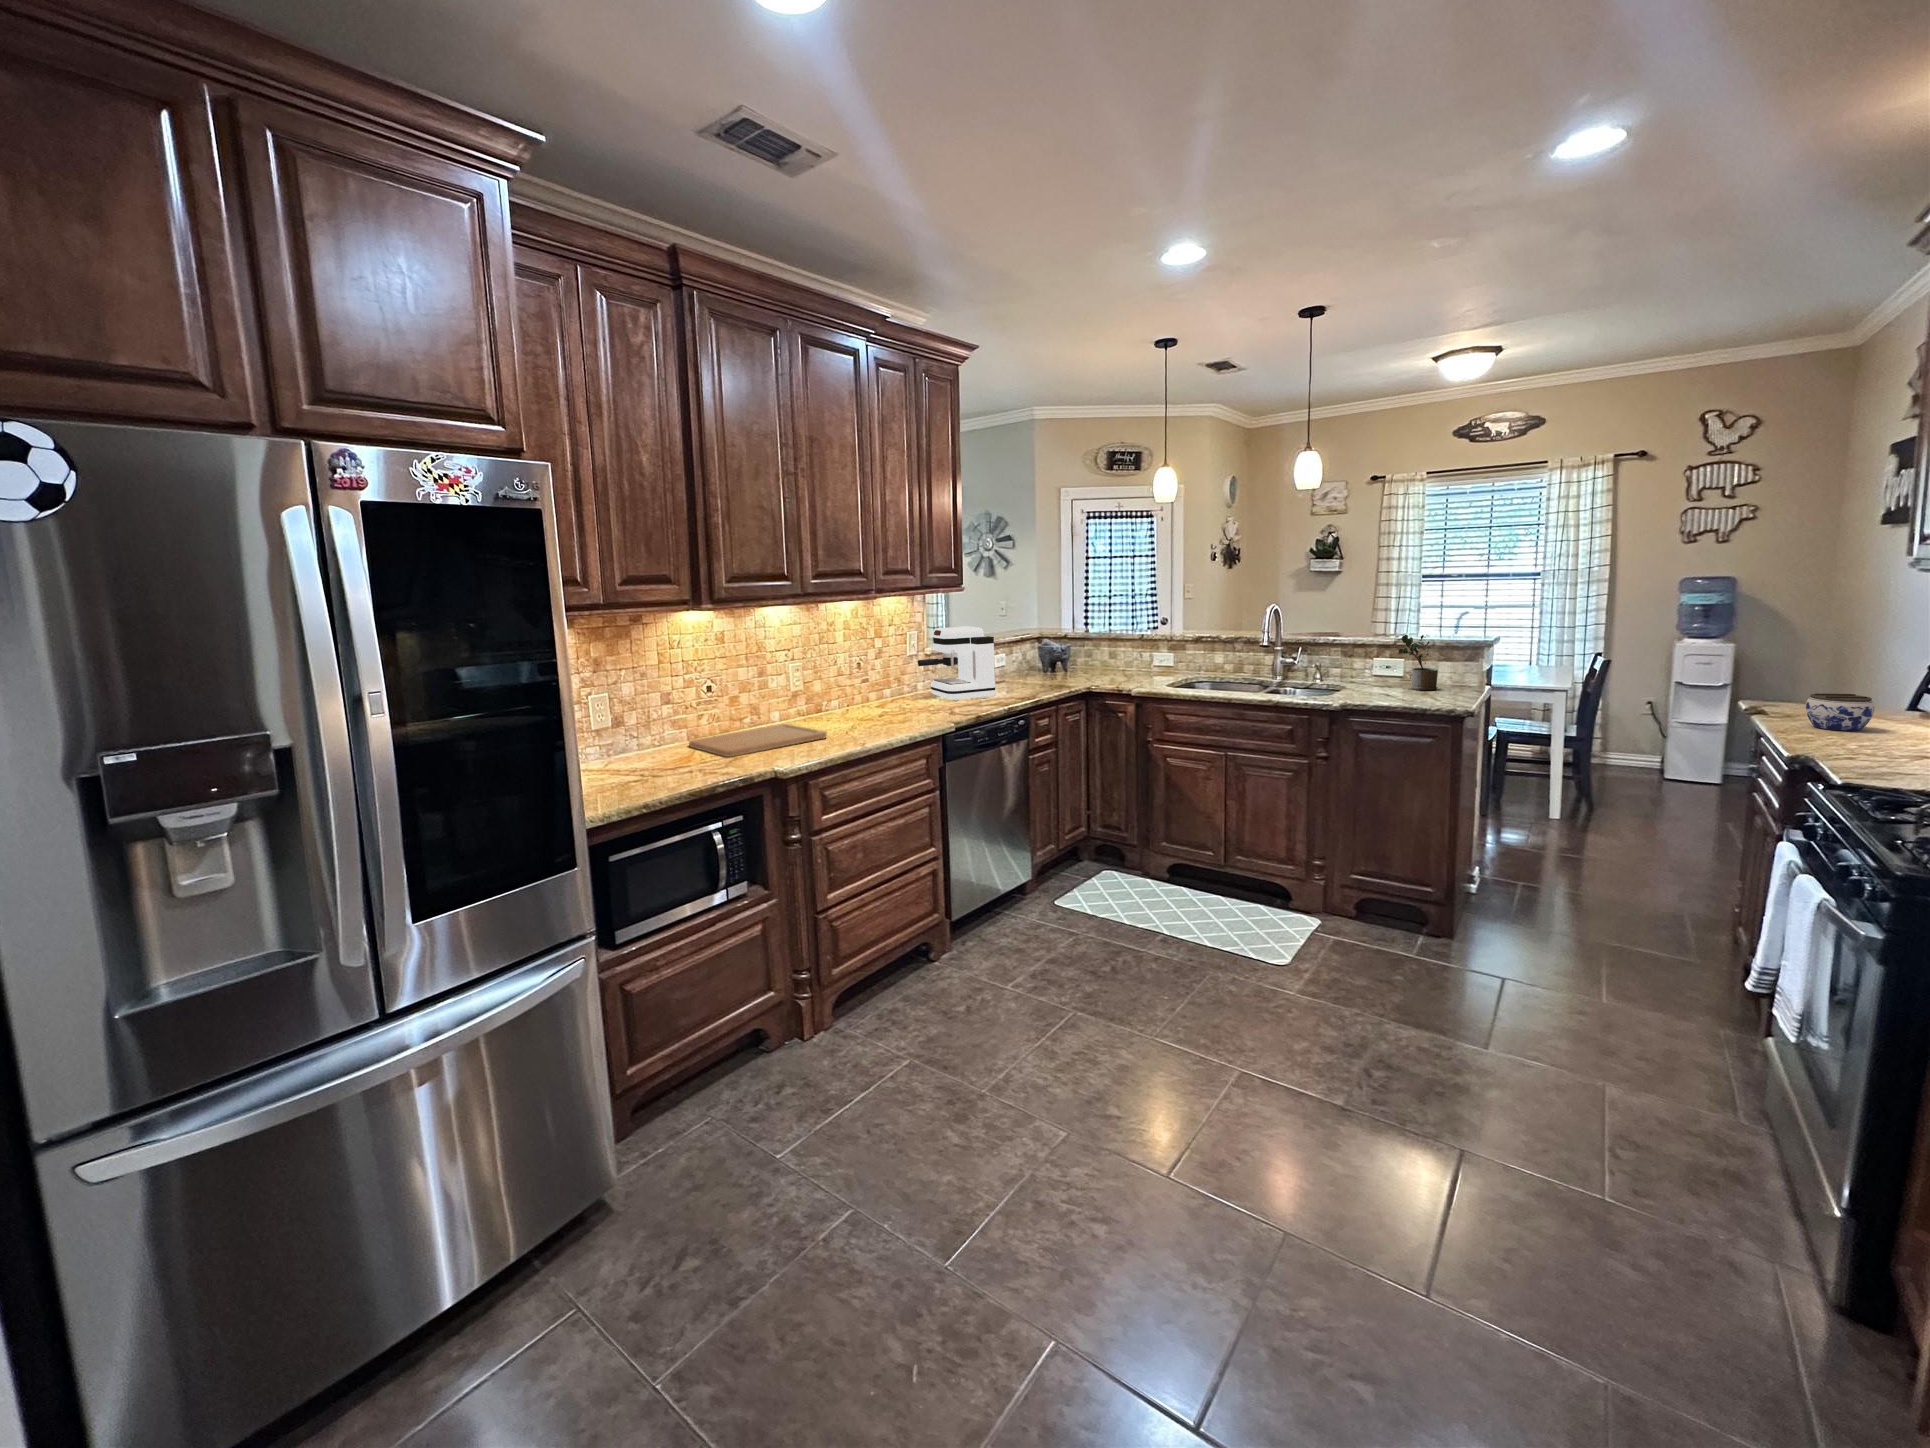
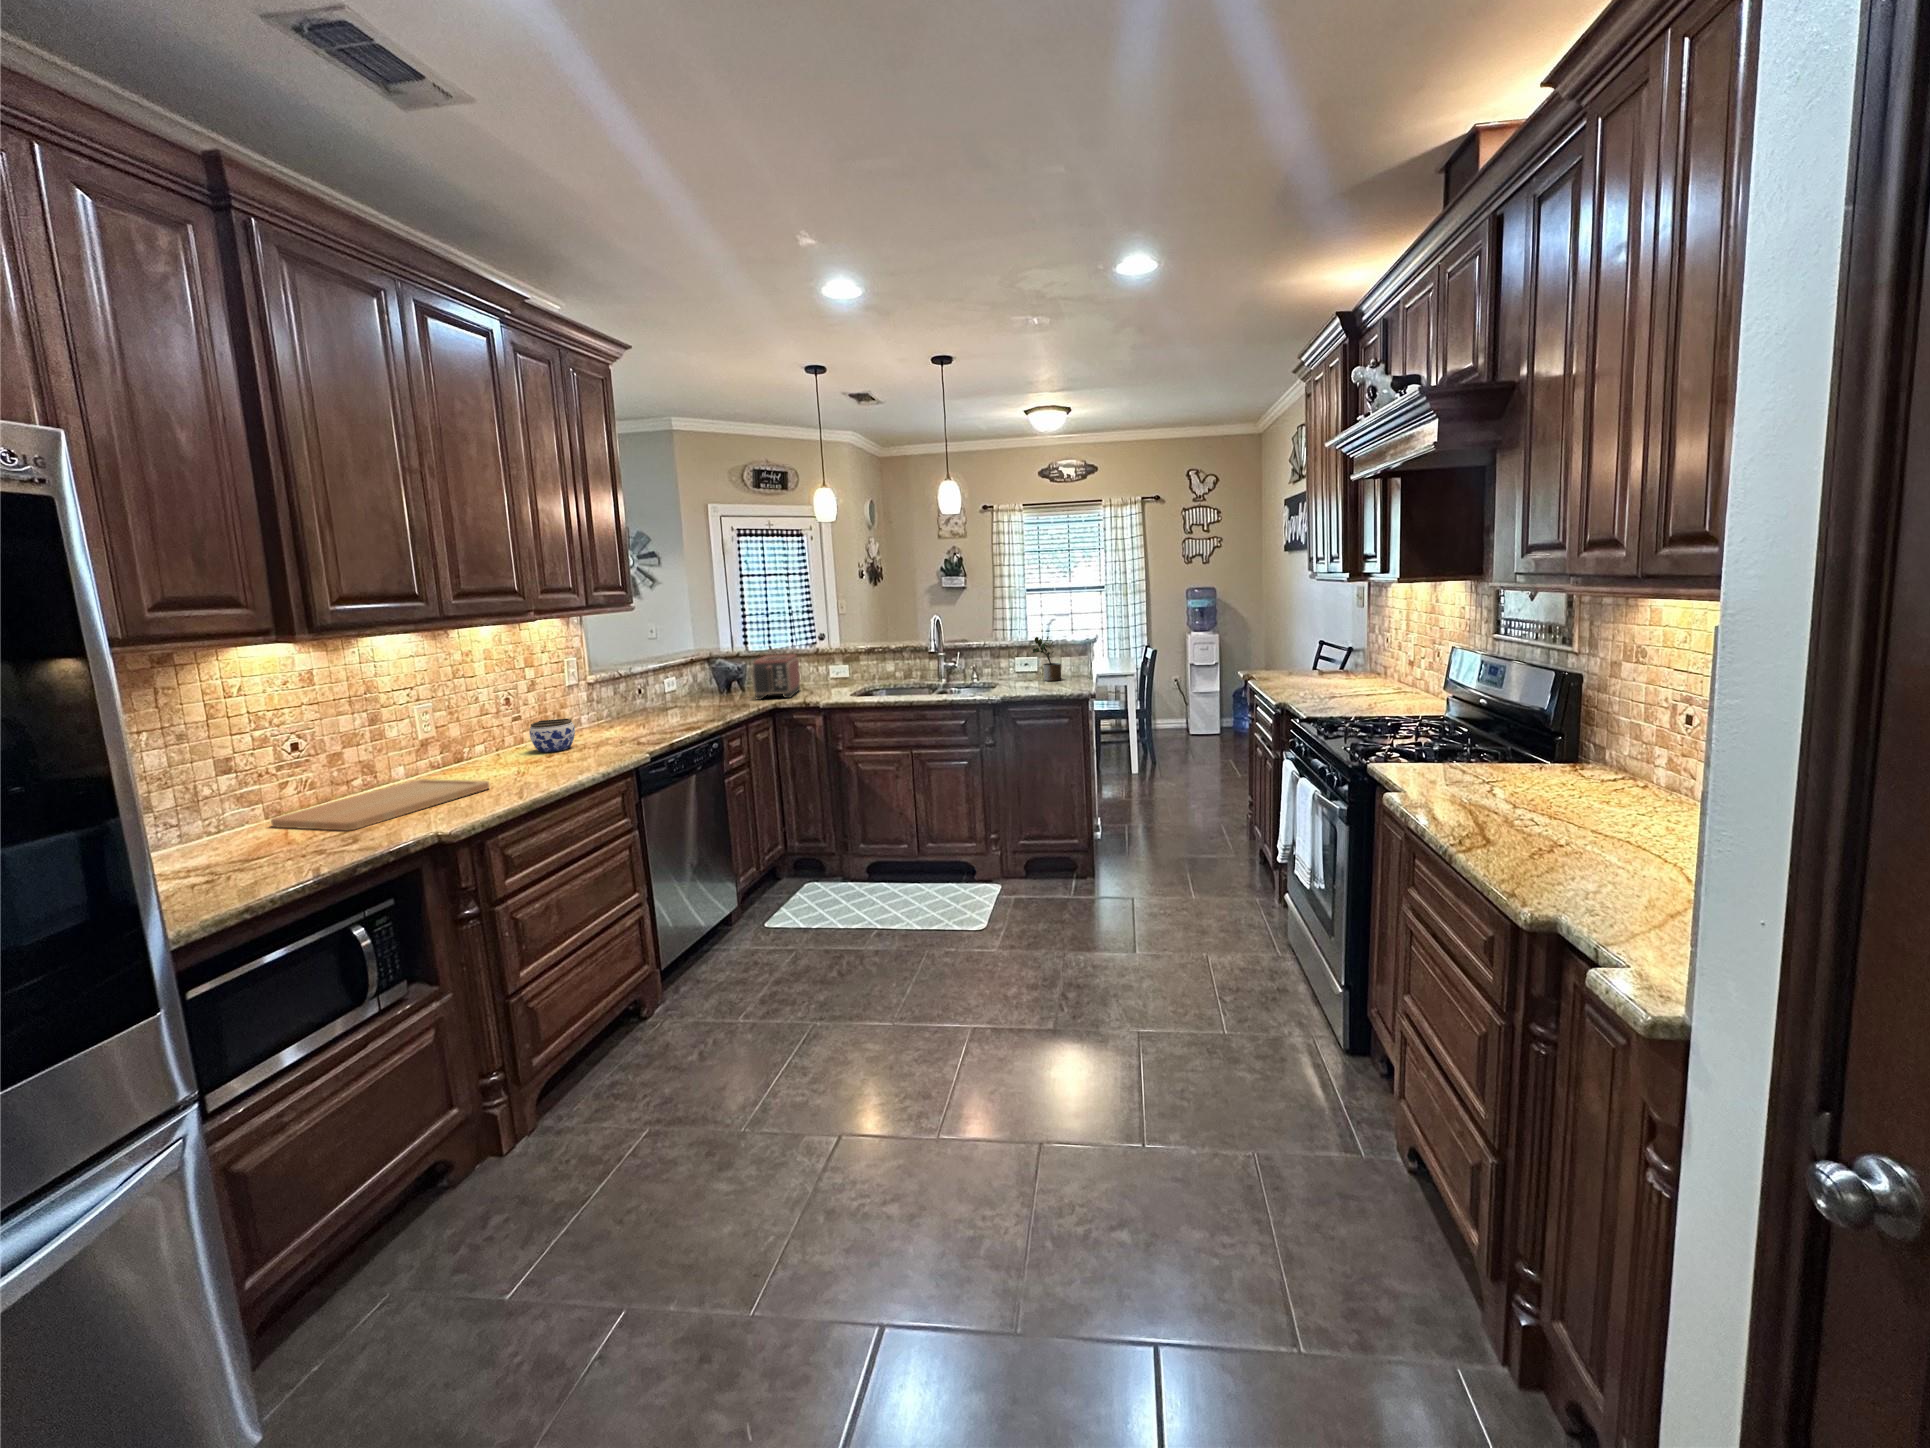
coffee maker: present [918,627,995,701] -> none [584,649,681,730]
toaster: none [1070,639,1120,683] -> present [751,654,800,700]
jar: present [1806,693,1874,731] -> present [529,719,575,752]

